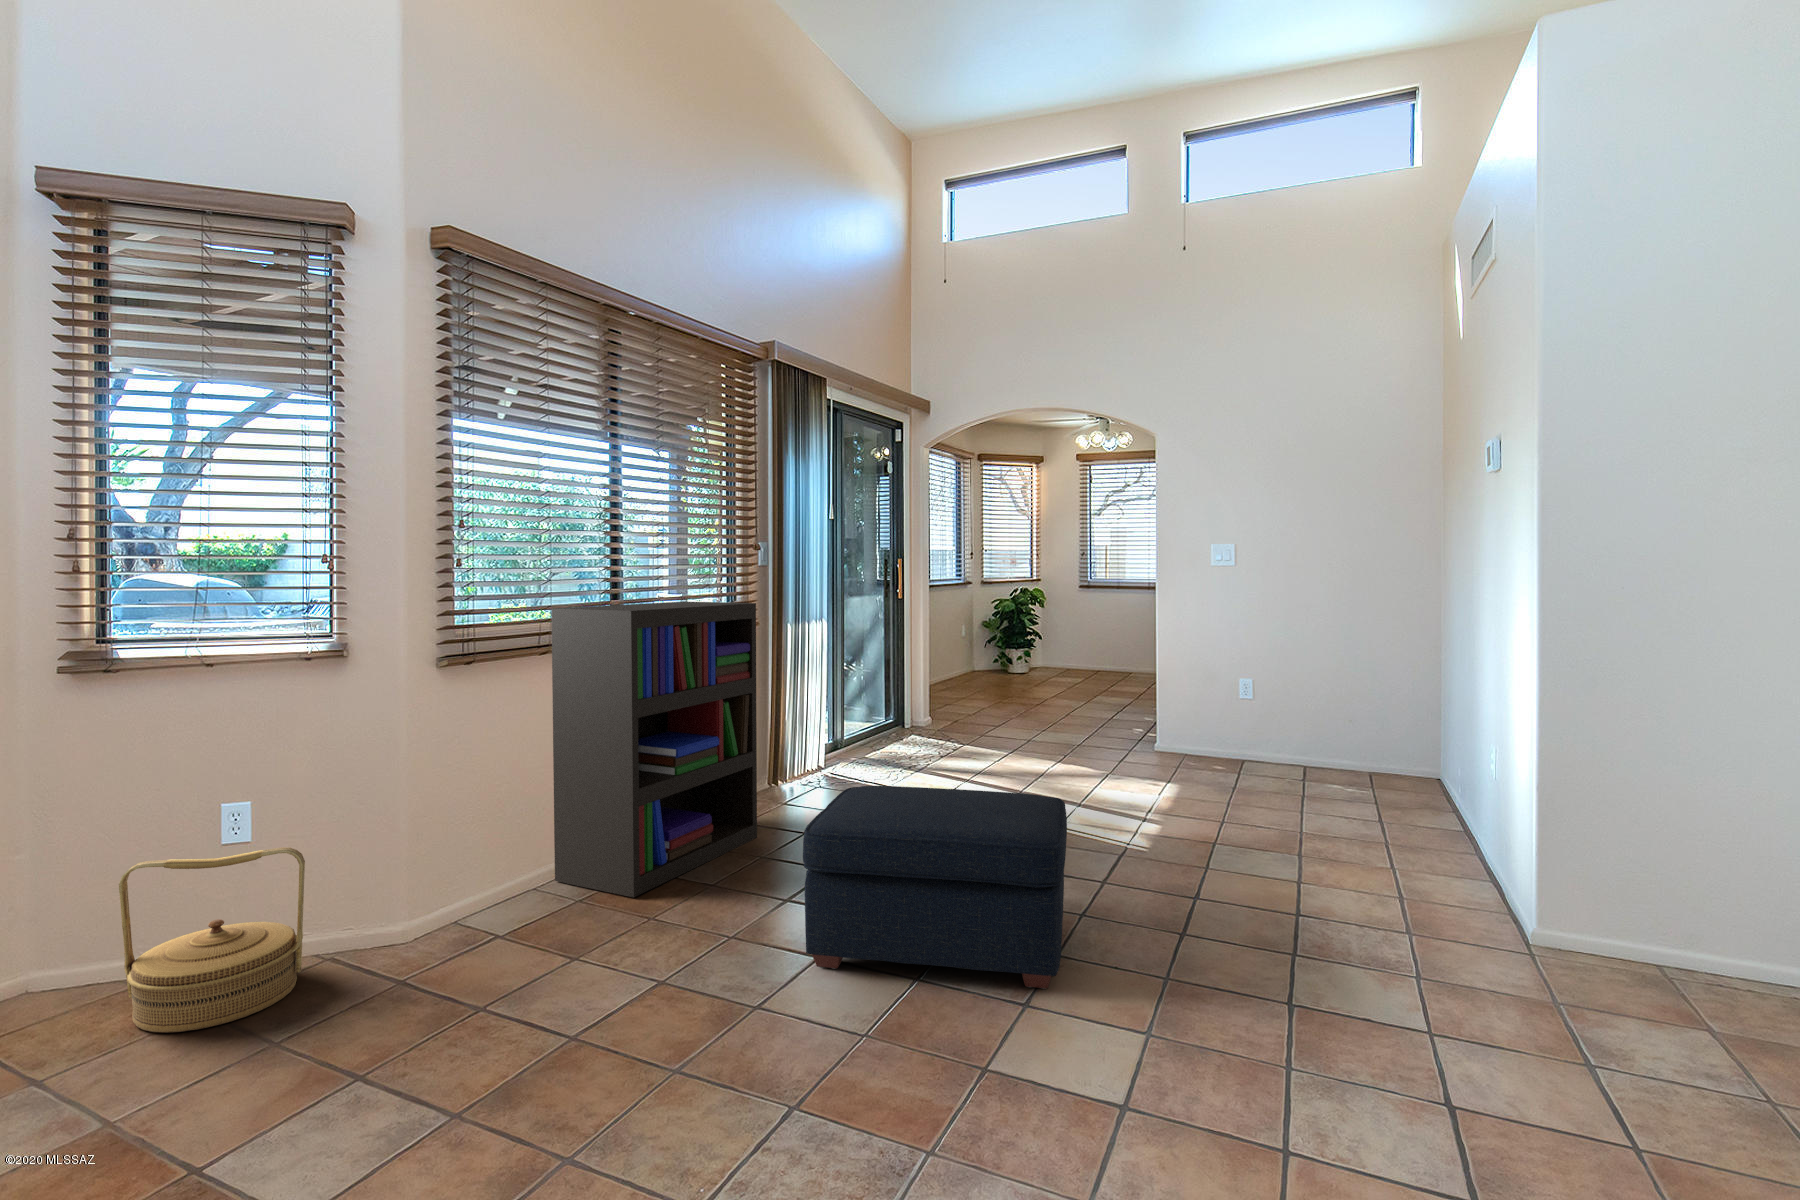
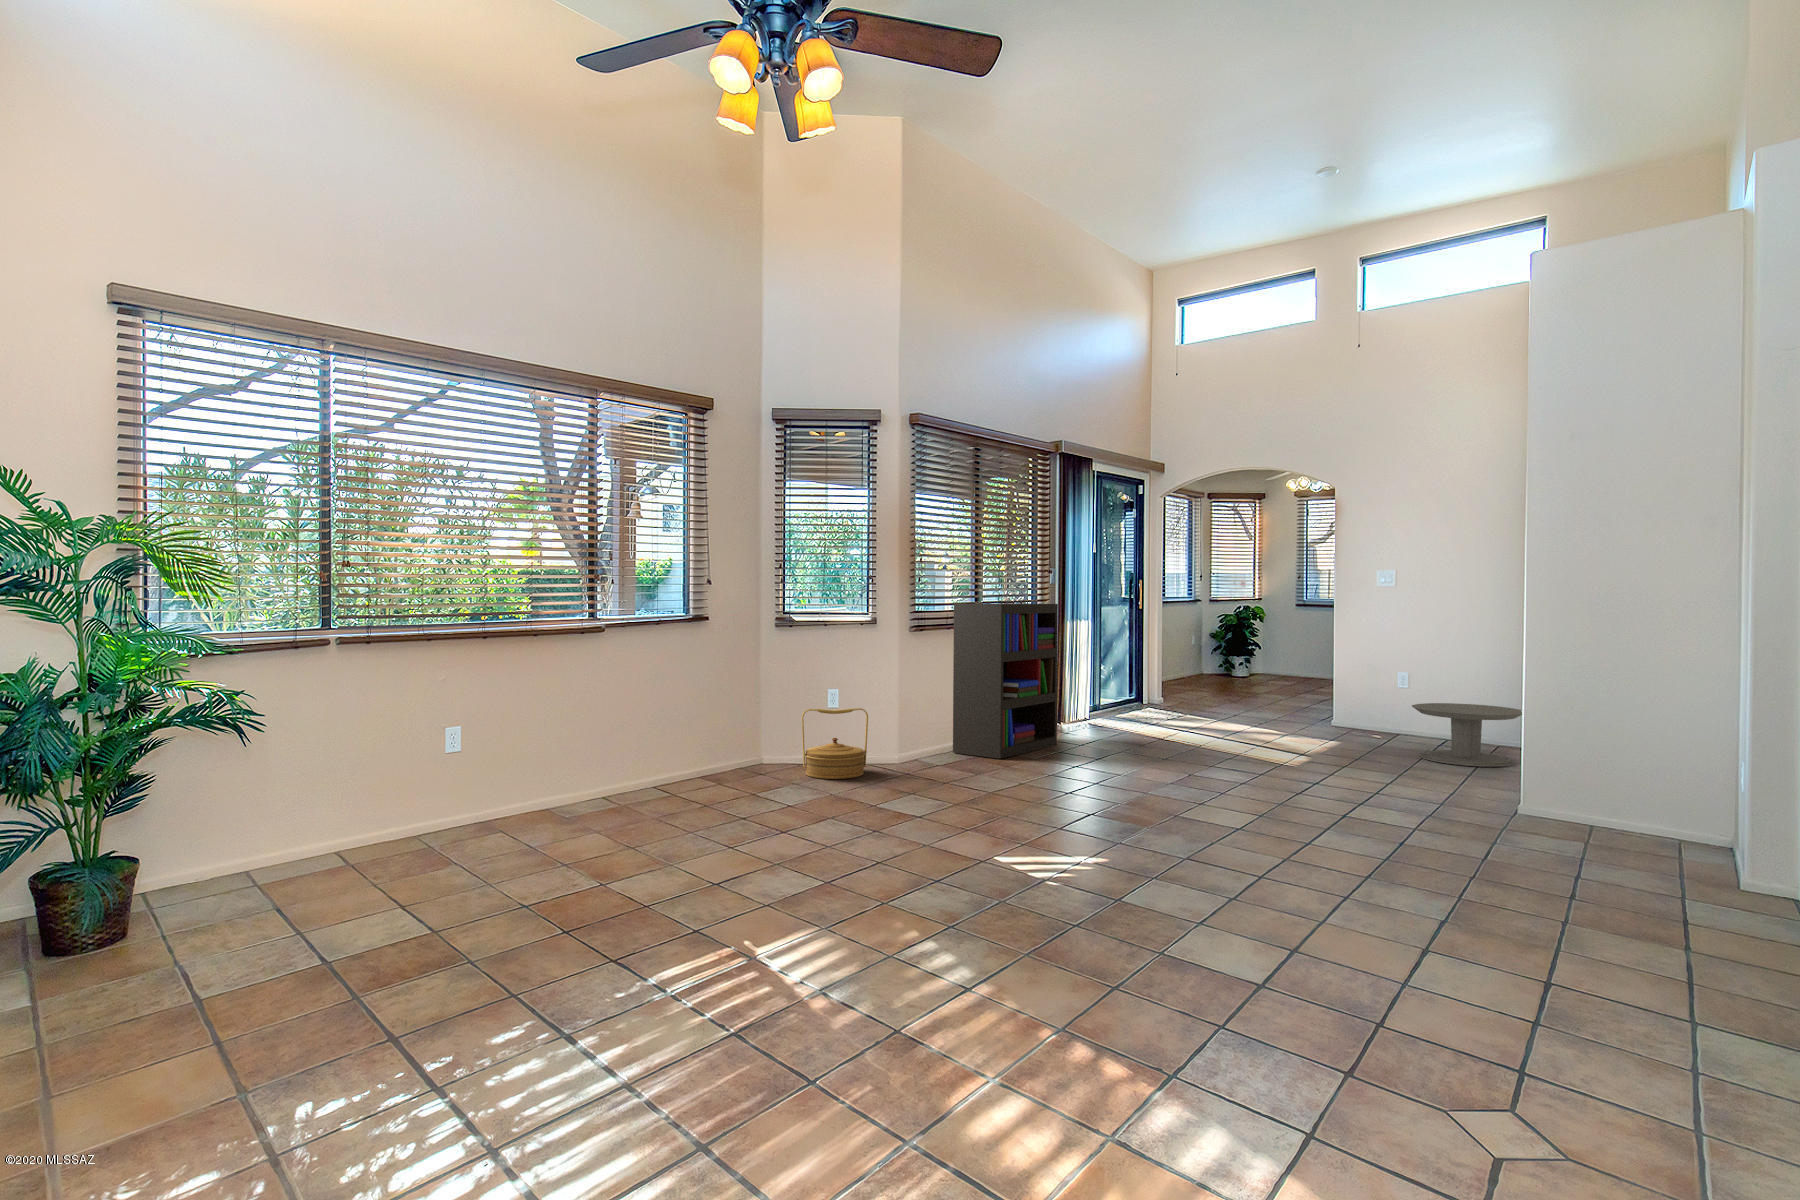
side table: none [1294,743,1467,856] -> present [1412,703,1522,767]
ottoman: present [803,786,1067,989] -> none [1101,700,1241,789]

